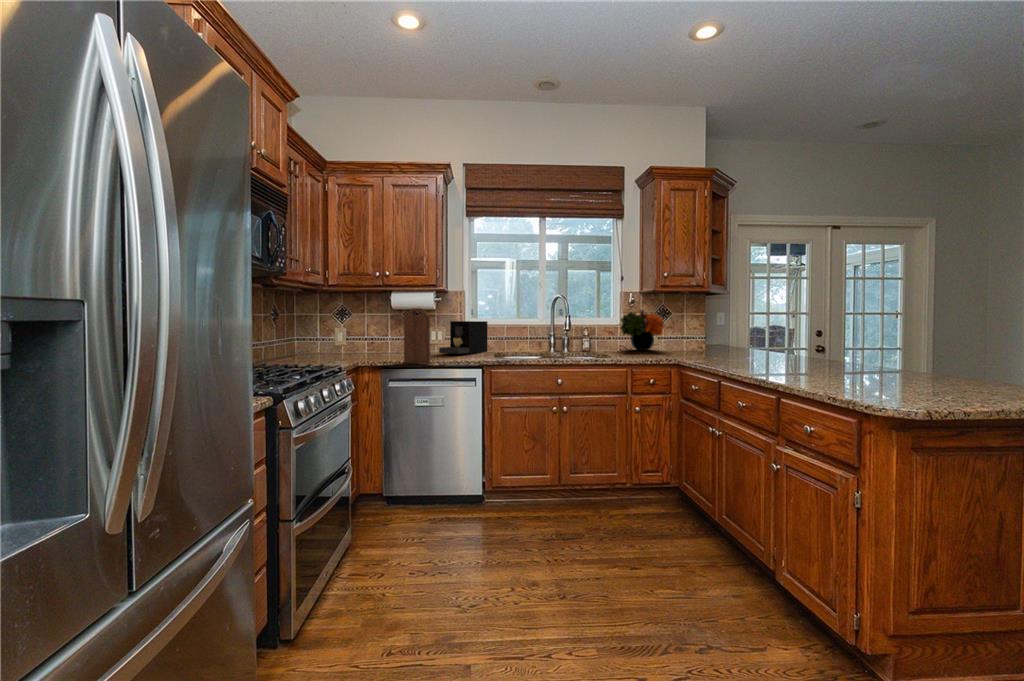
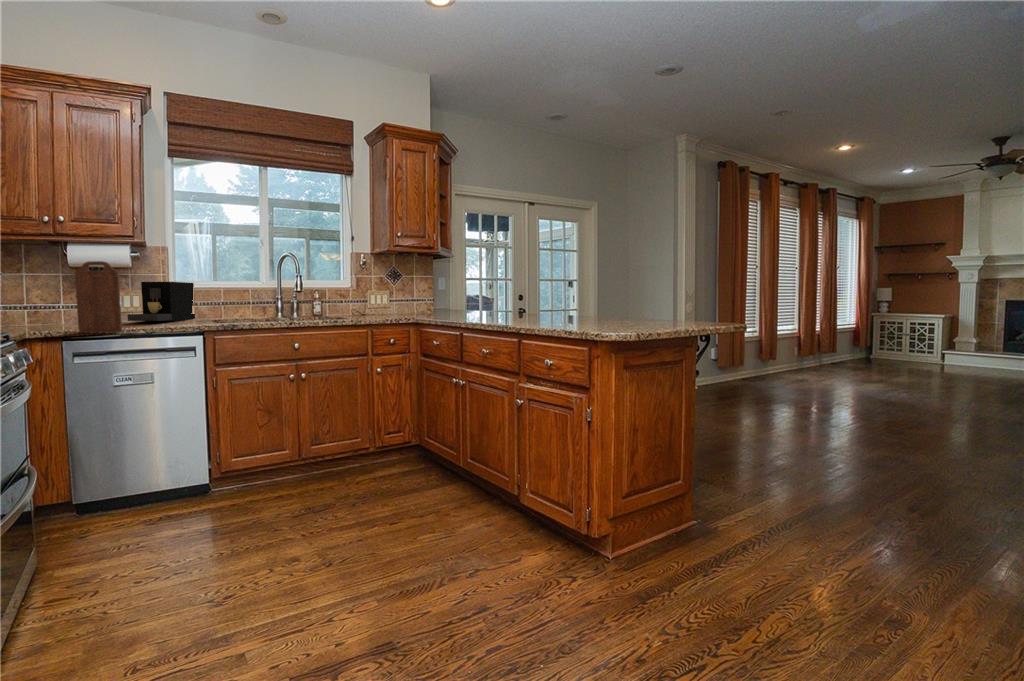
flower arrangement: present [621,310,665,350] -> none [352,272,400,313]

